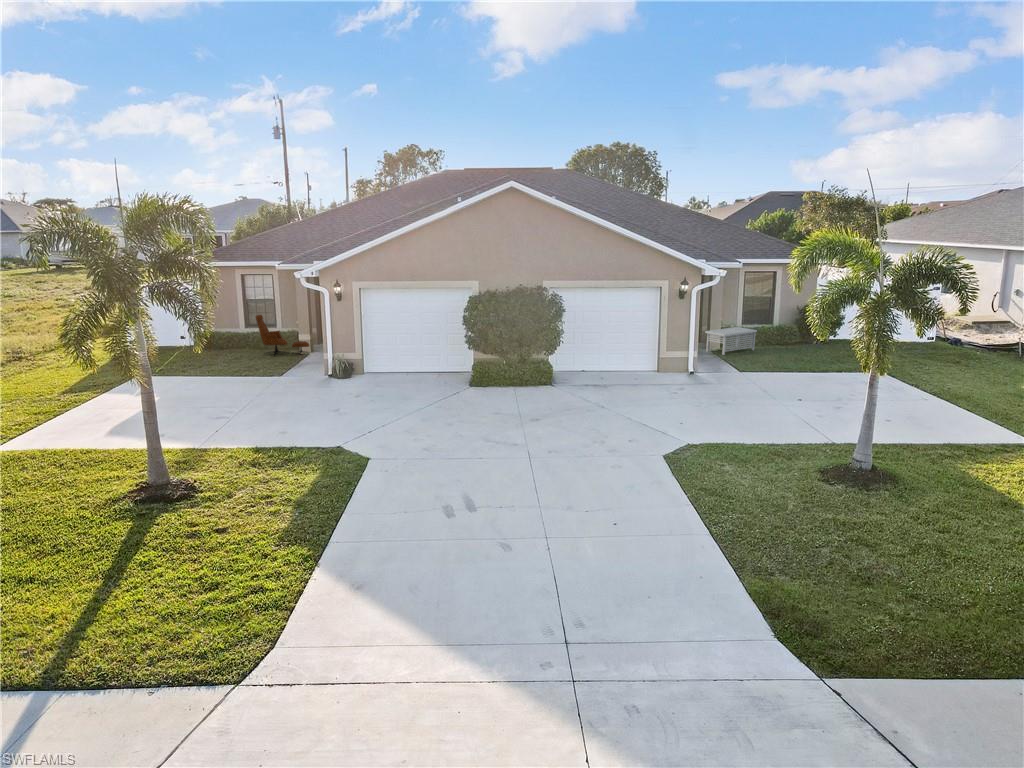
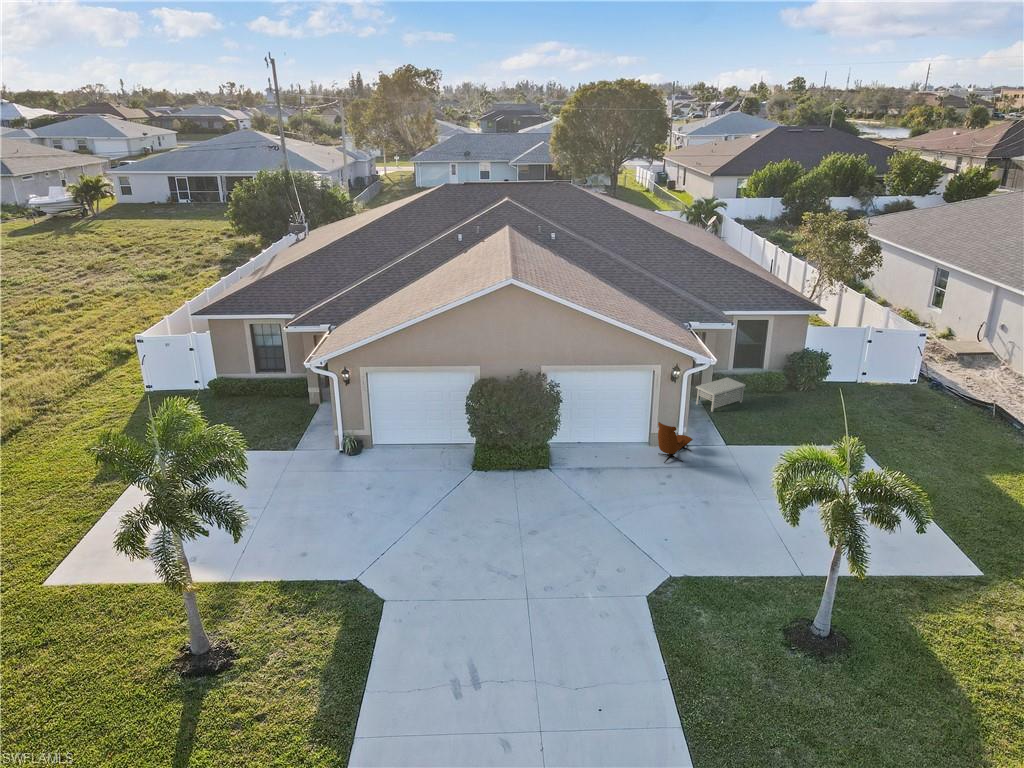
lounge chair: present [256,315,309,354] -> present [658,422,693,463]

